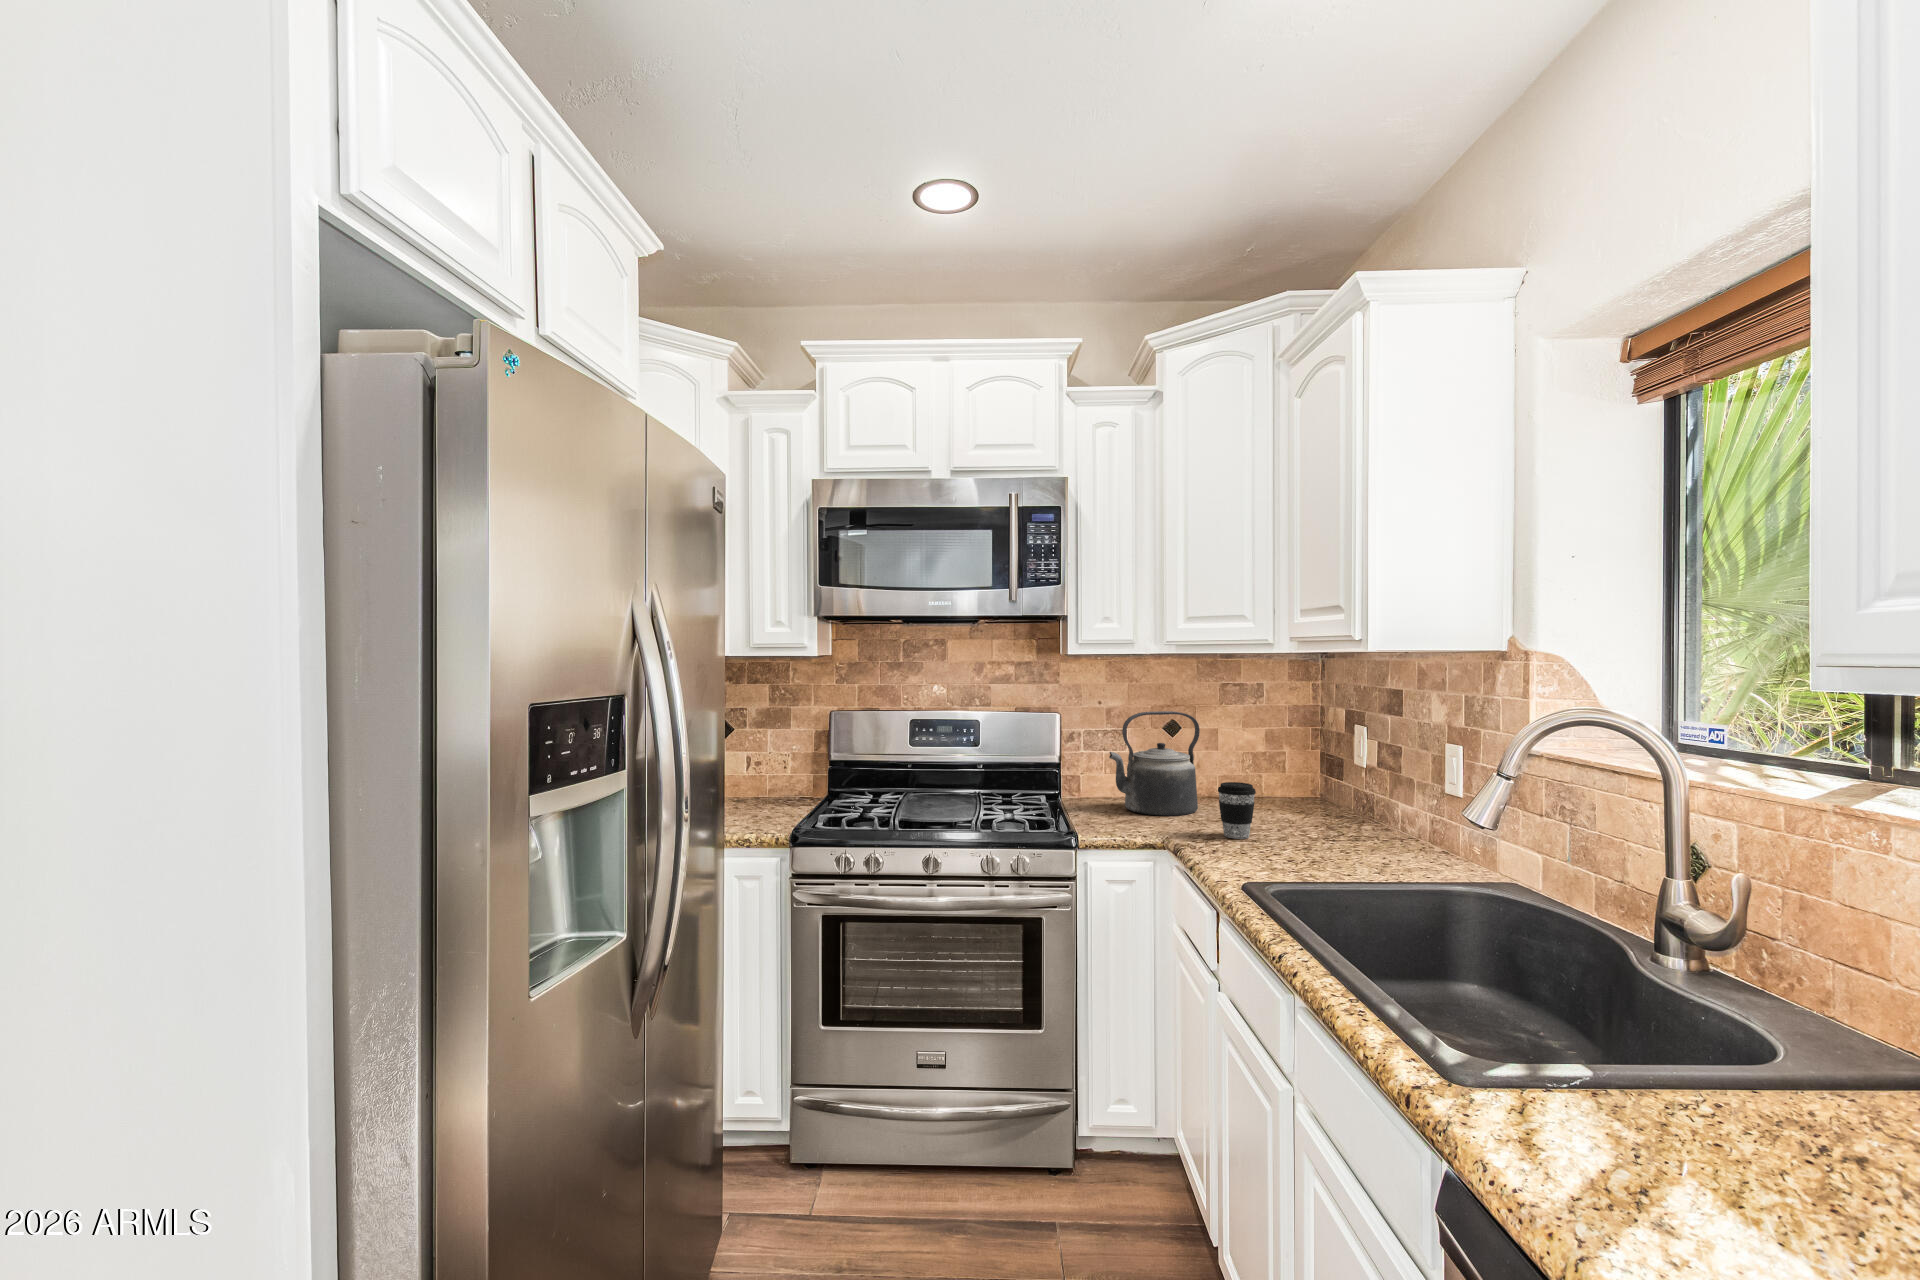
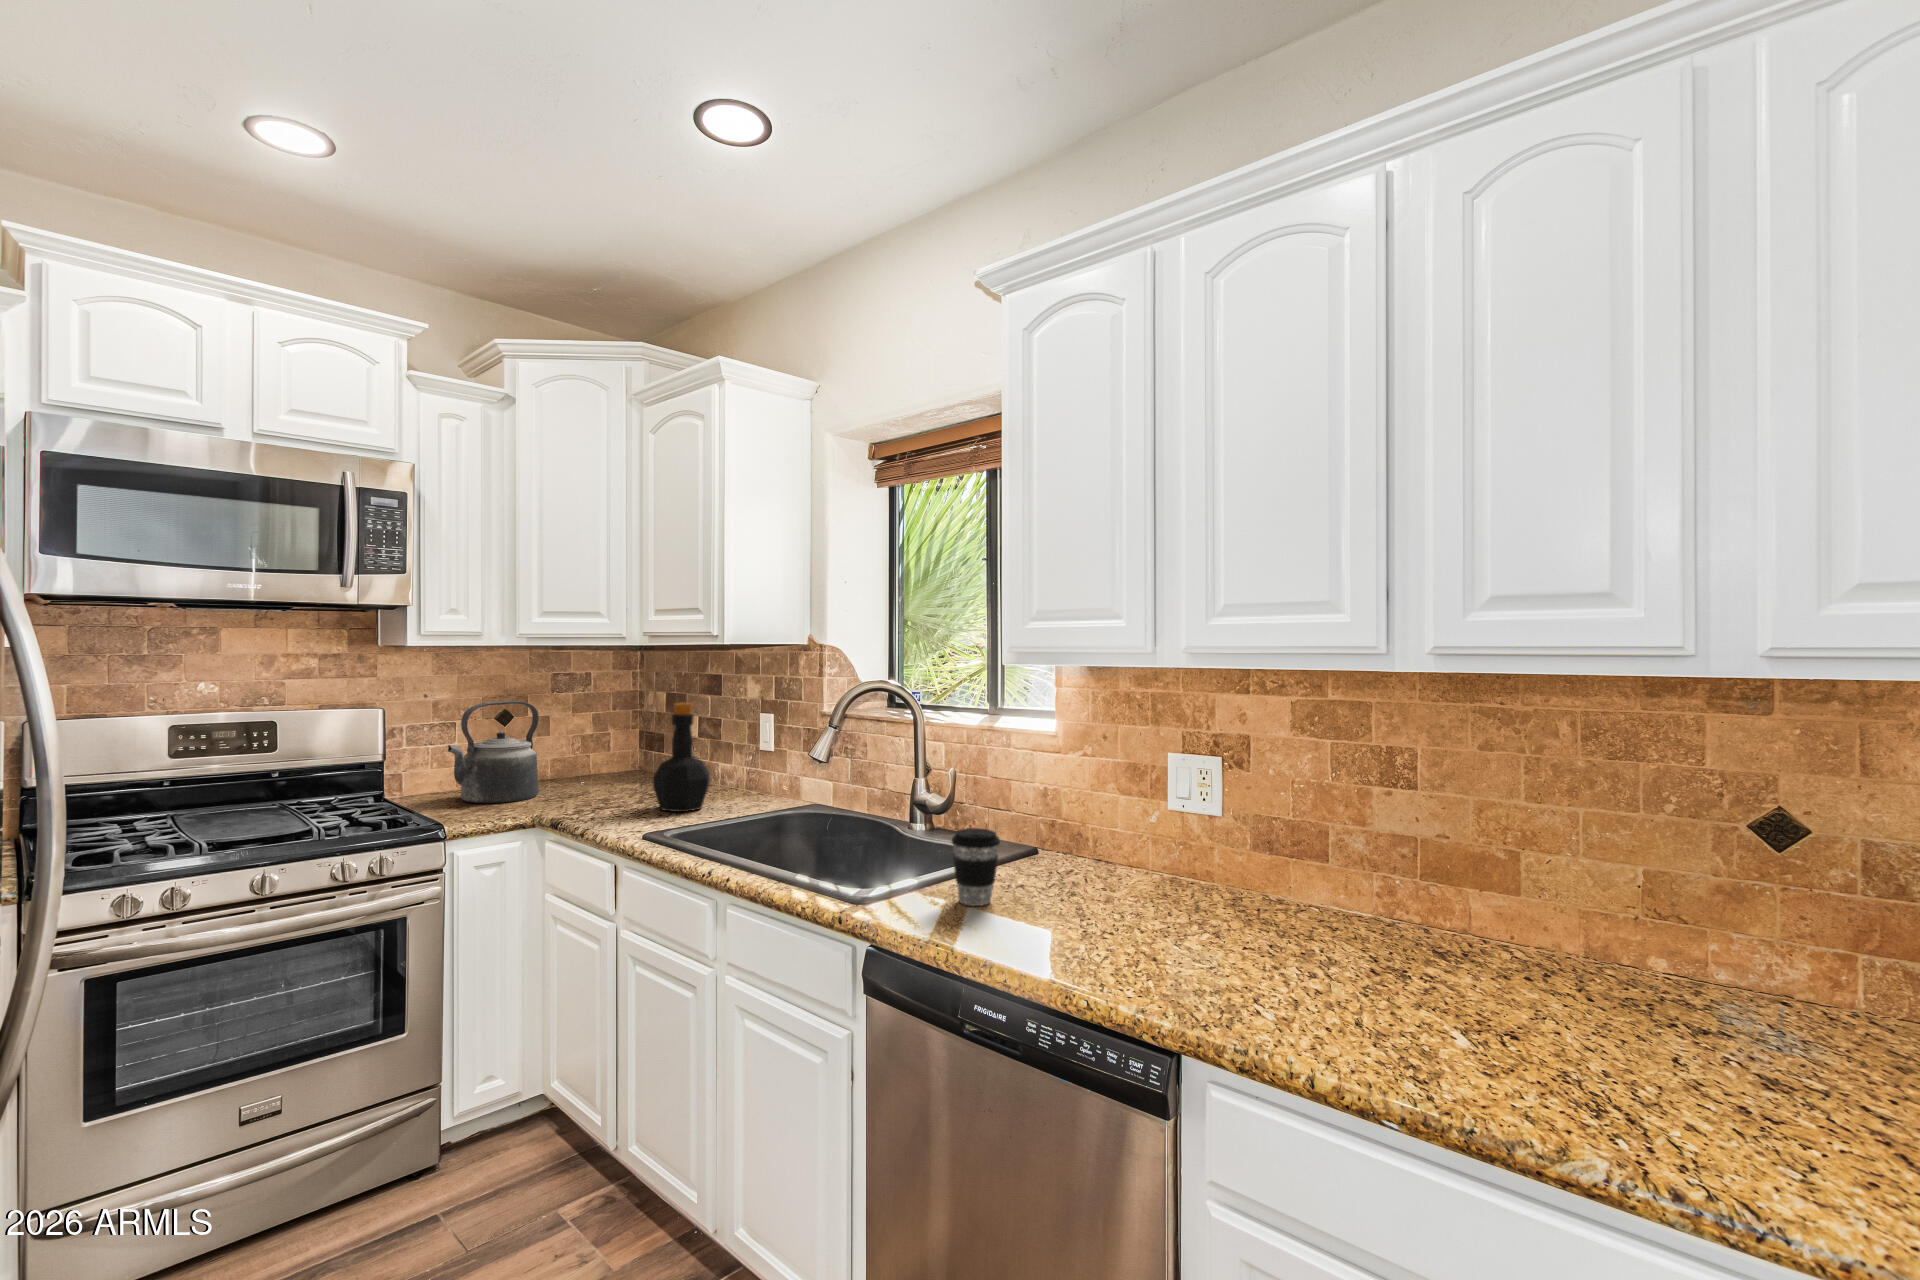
bottle: none [1286,724,1361,861] -> present [653,703,710,812]
coffee cup: present [1218,782,1256,839] -> present [952,828,1000,906]

